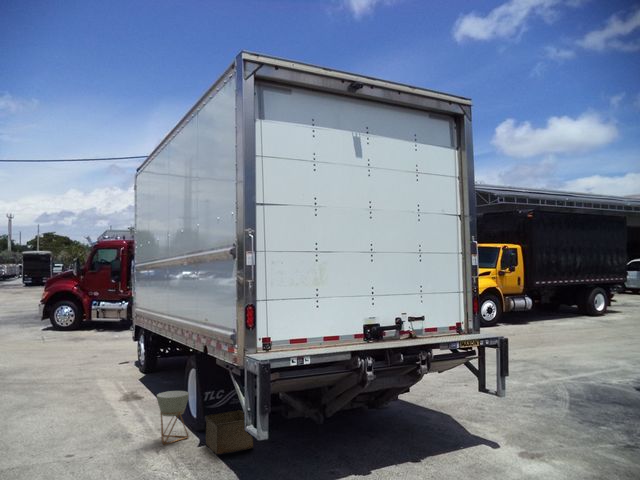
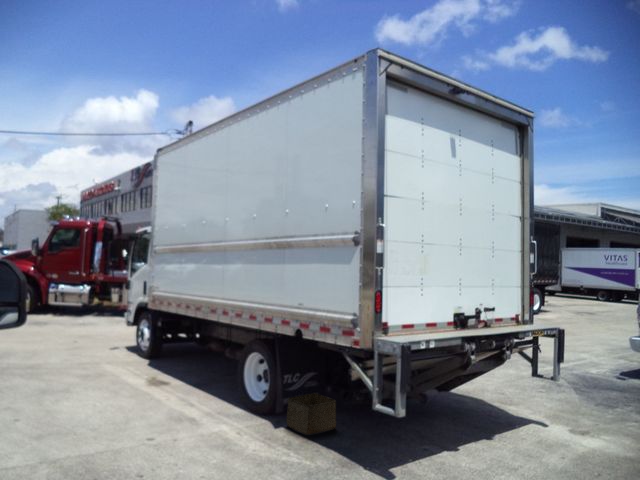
planter: present [157,391,189,445] -> none [234,374,265,427]

